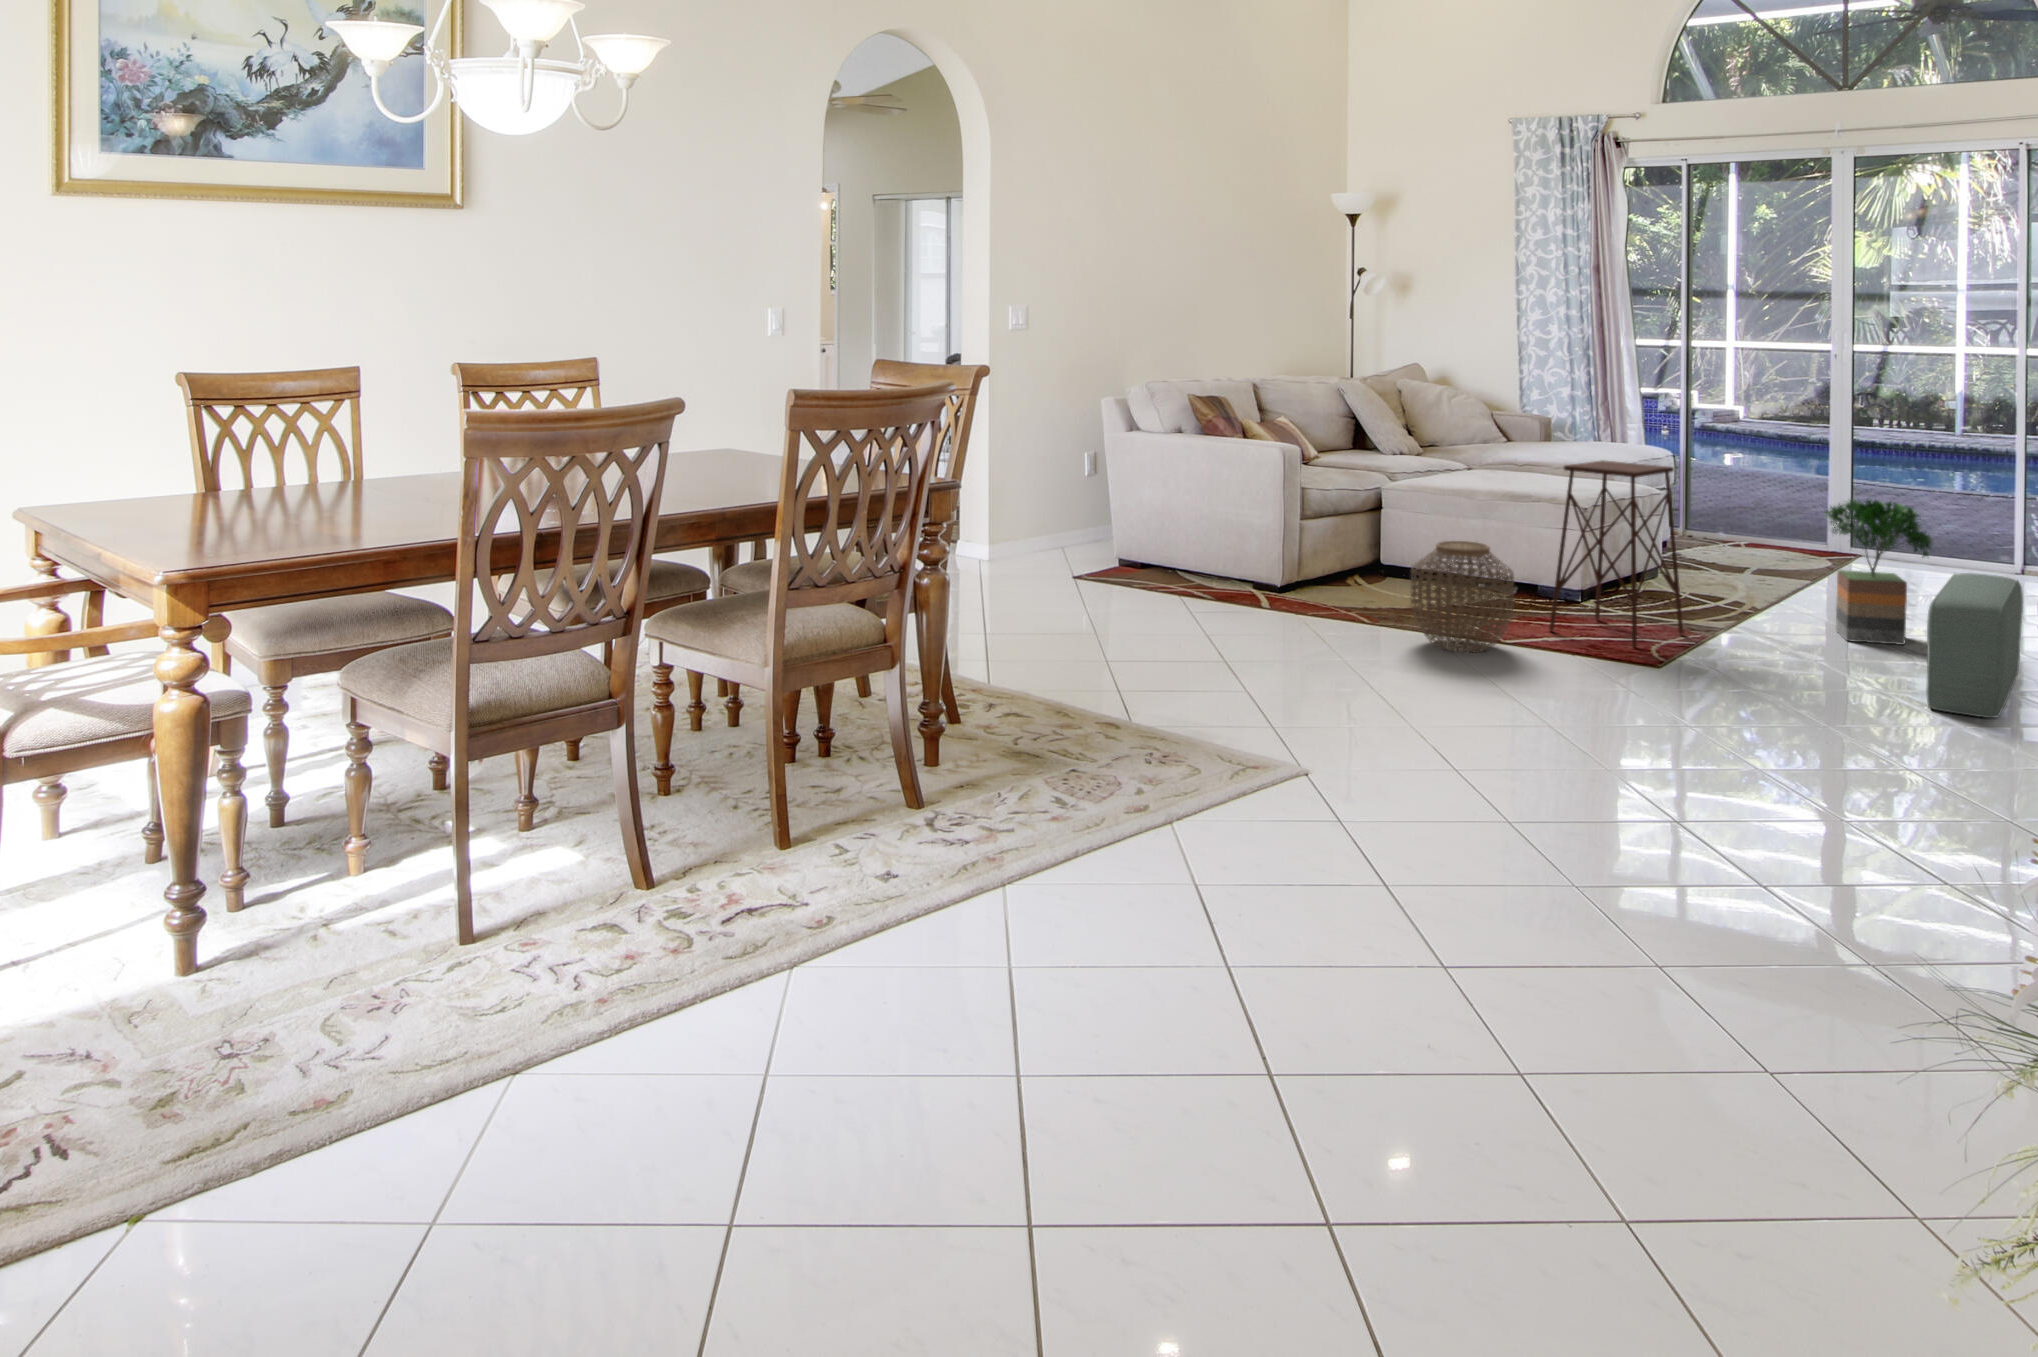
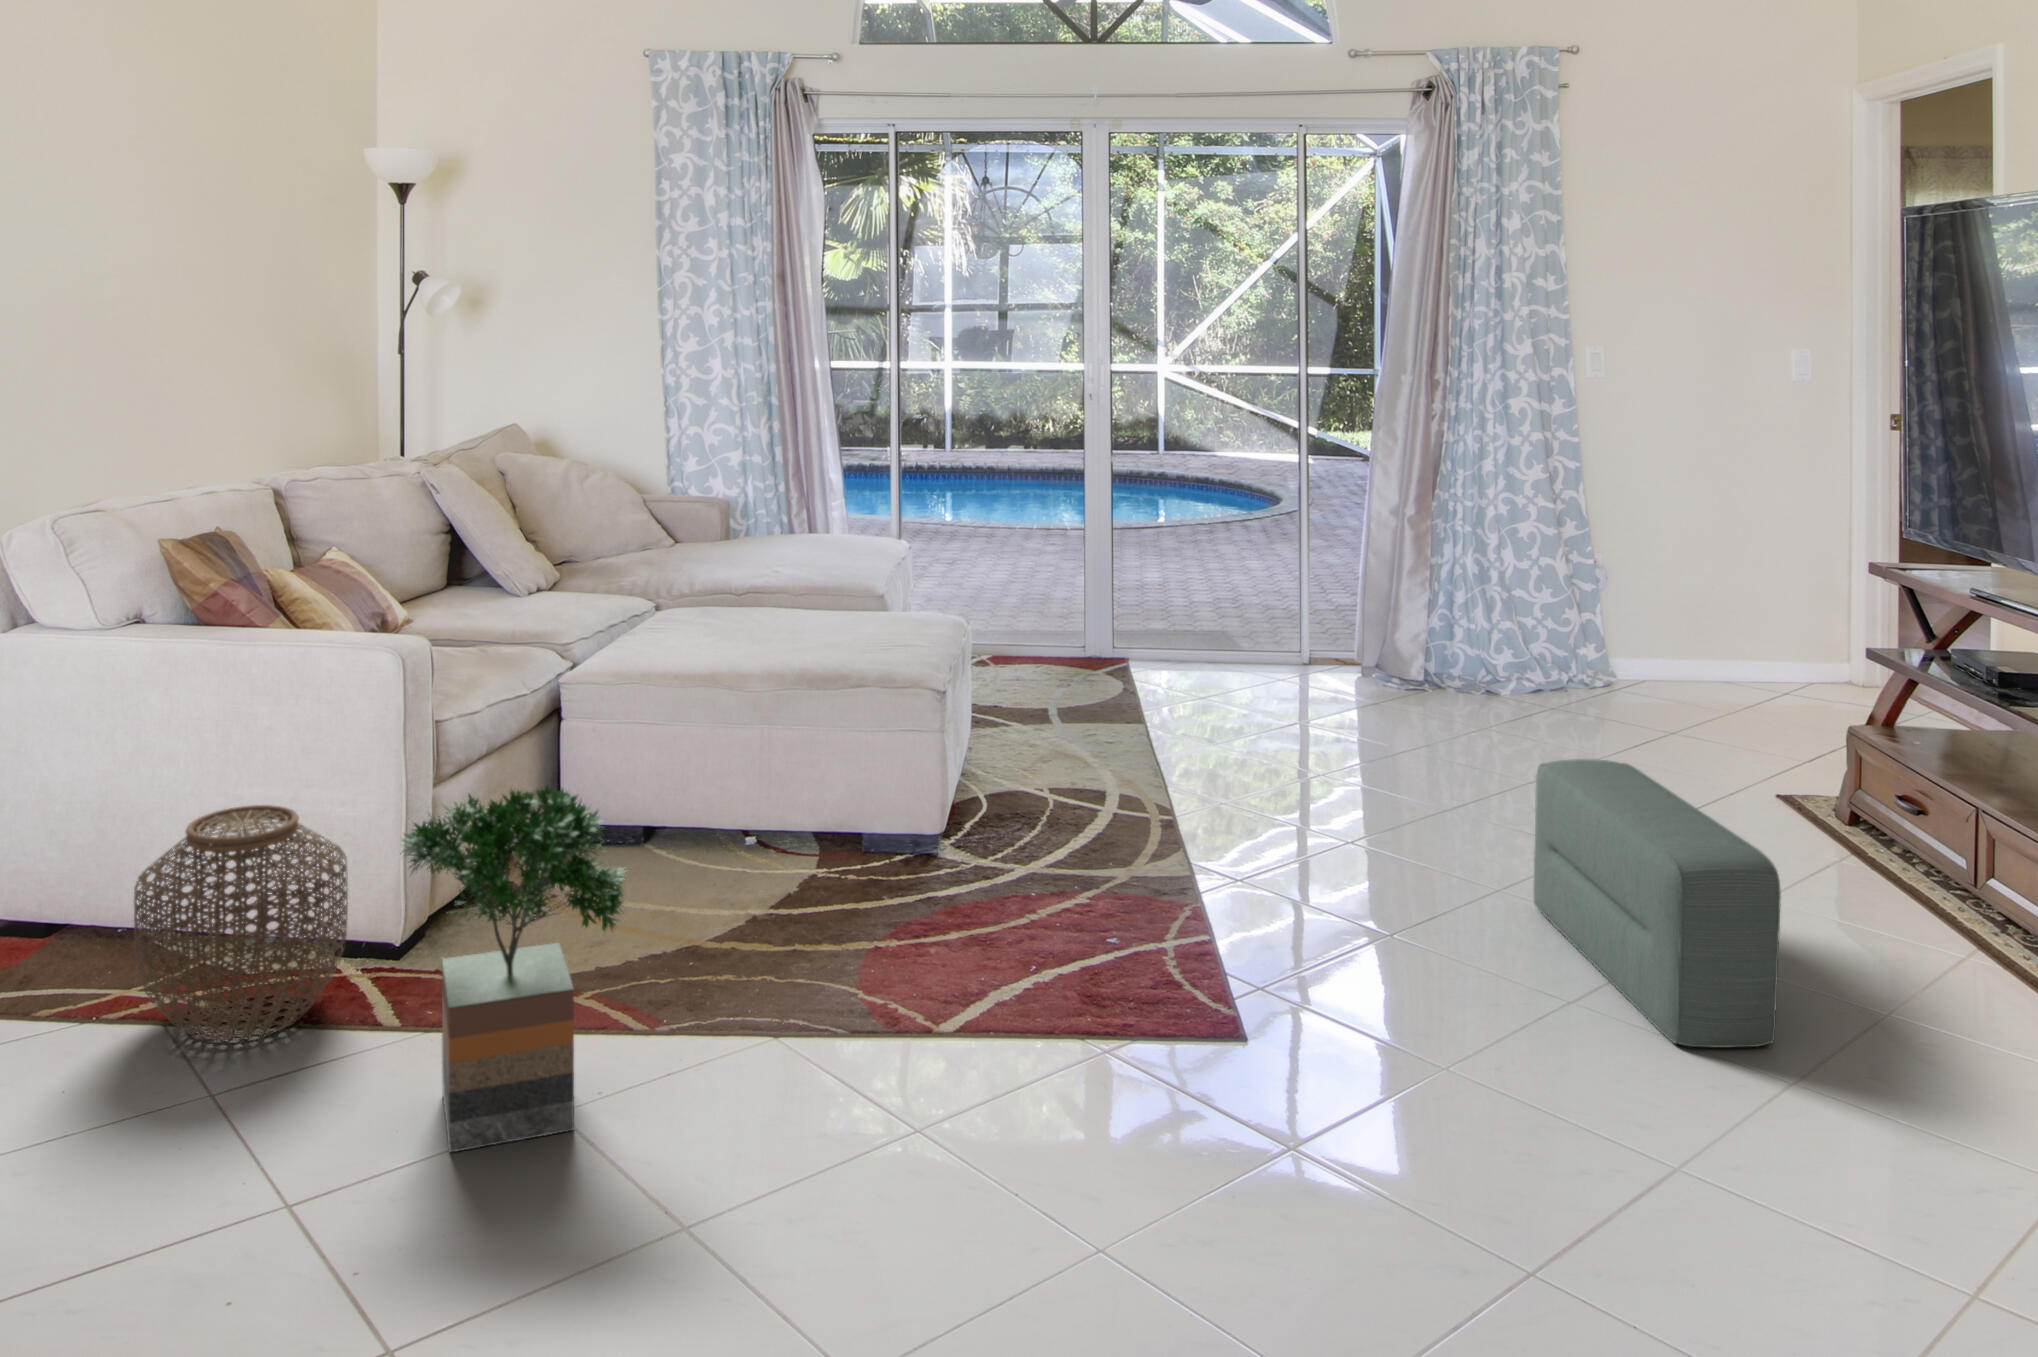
side table: present [1549,460,1683,647] -> none [966,622,1151,977]
potted tree: present [1824,499,1932,645] -> present [400,786,627,1152]
woven basket: present [1411,541,1514,652] -> present [134,805,348,1041]

